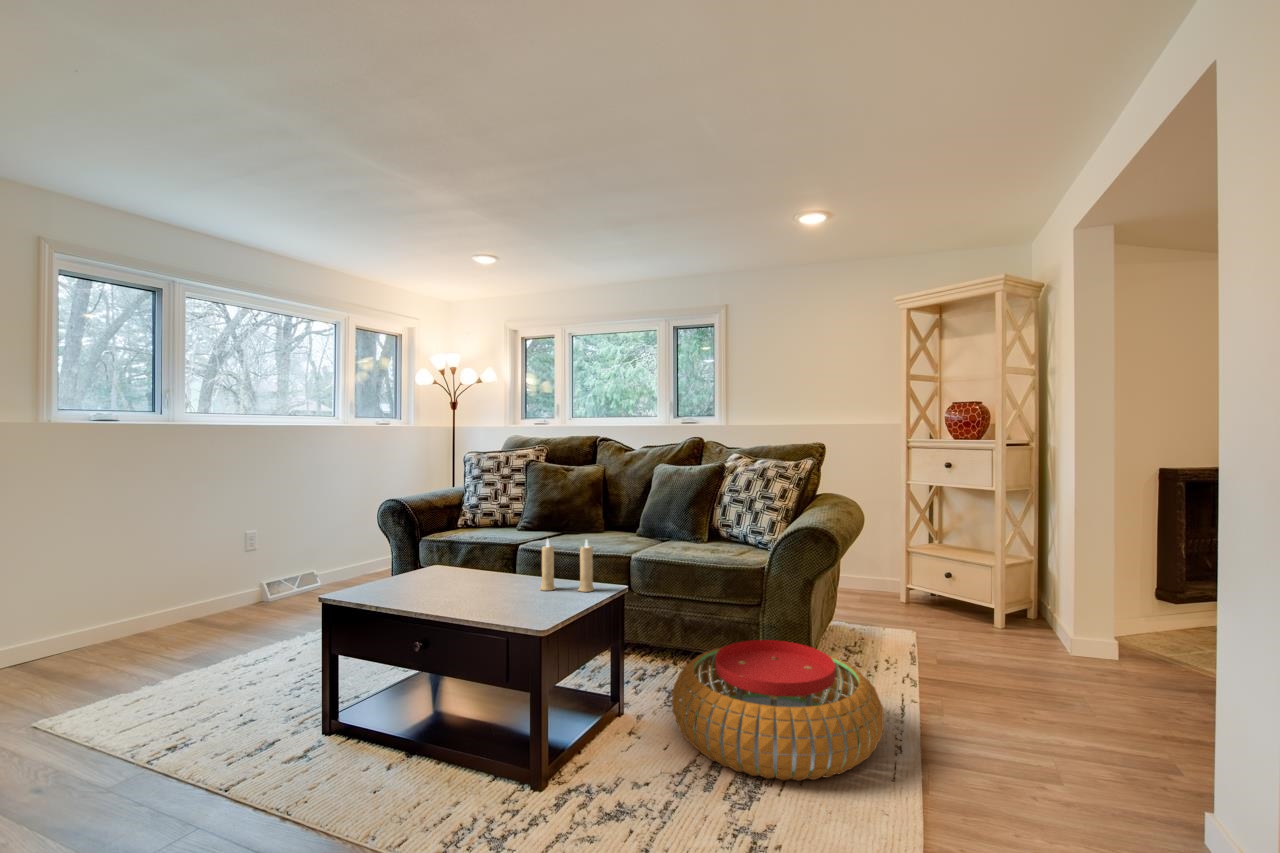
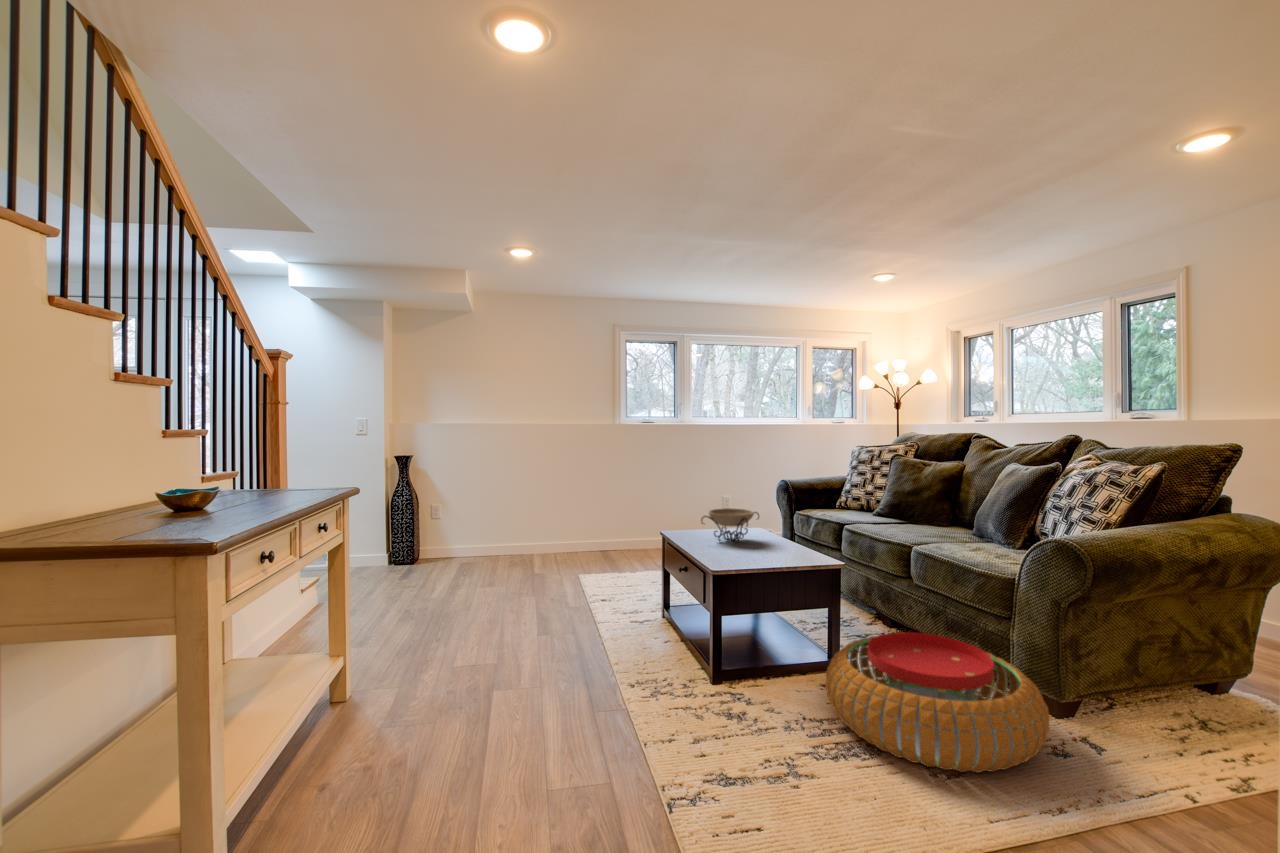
candle: present [540,539,594,592] -> none [773,512,807,557]
decorative bowl: none [414,542,504,595] -> present [701,508,759,541]

